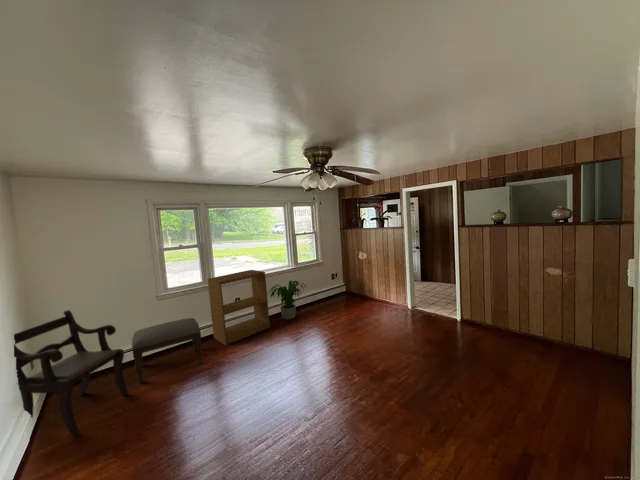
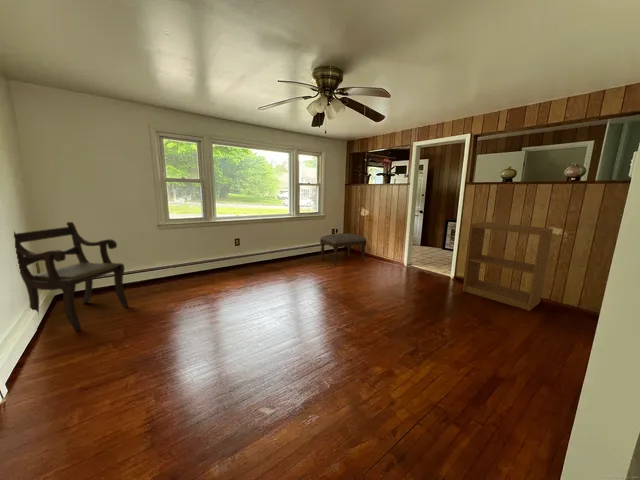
bookshelf: present [208,270,270,345] -> present [463,222,553,311]
potted plant: present [269,280,306,319] -> none [268,228,306,264]
ottoman: present [132,318,202,383] -> present [320,233,366,266]

